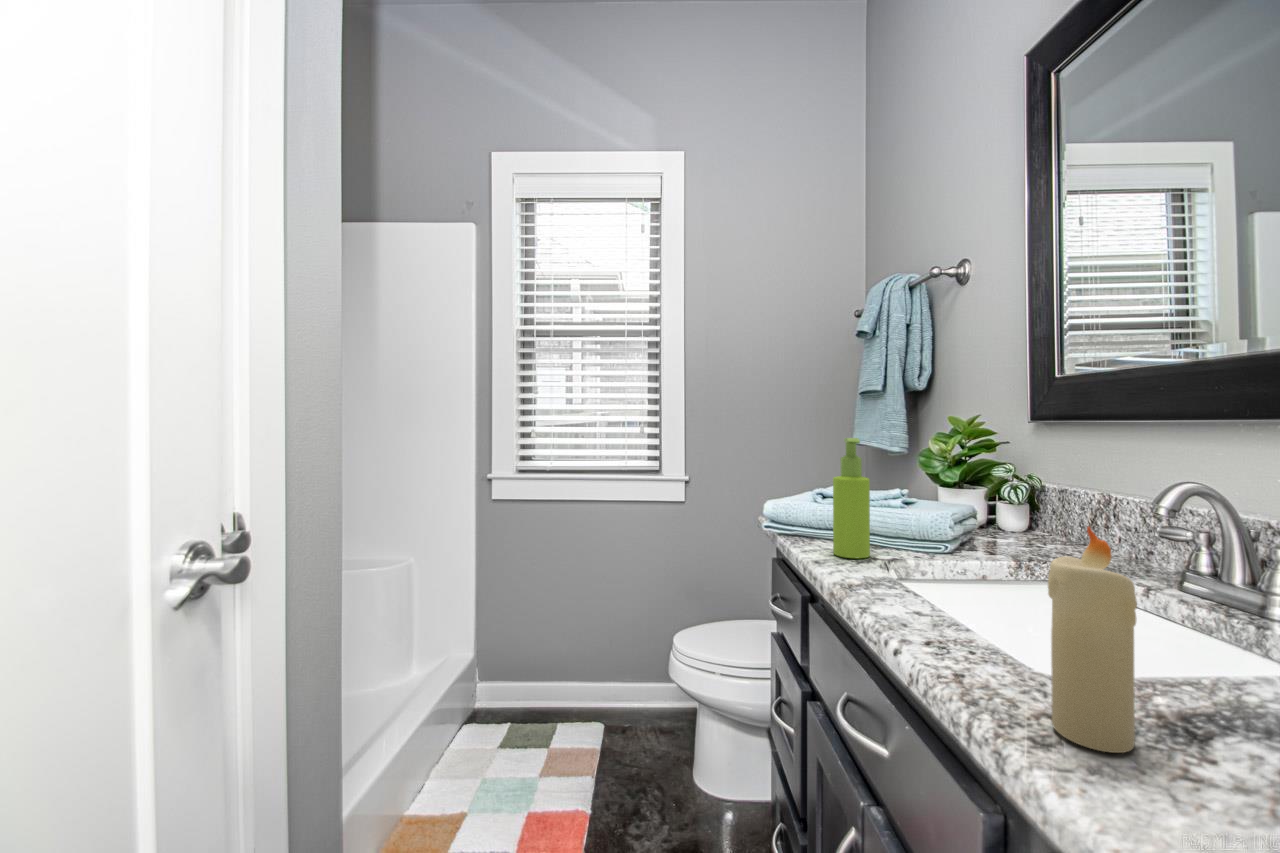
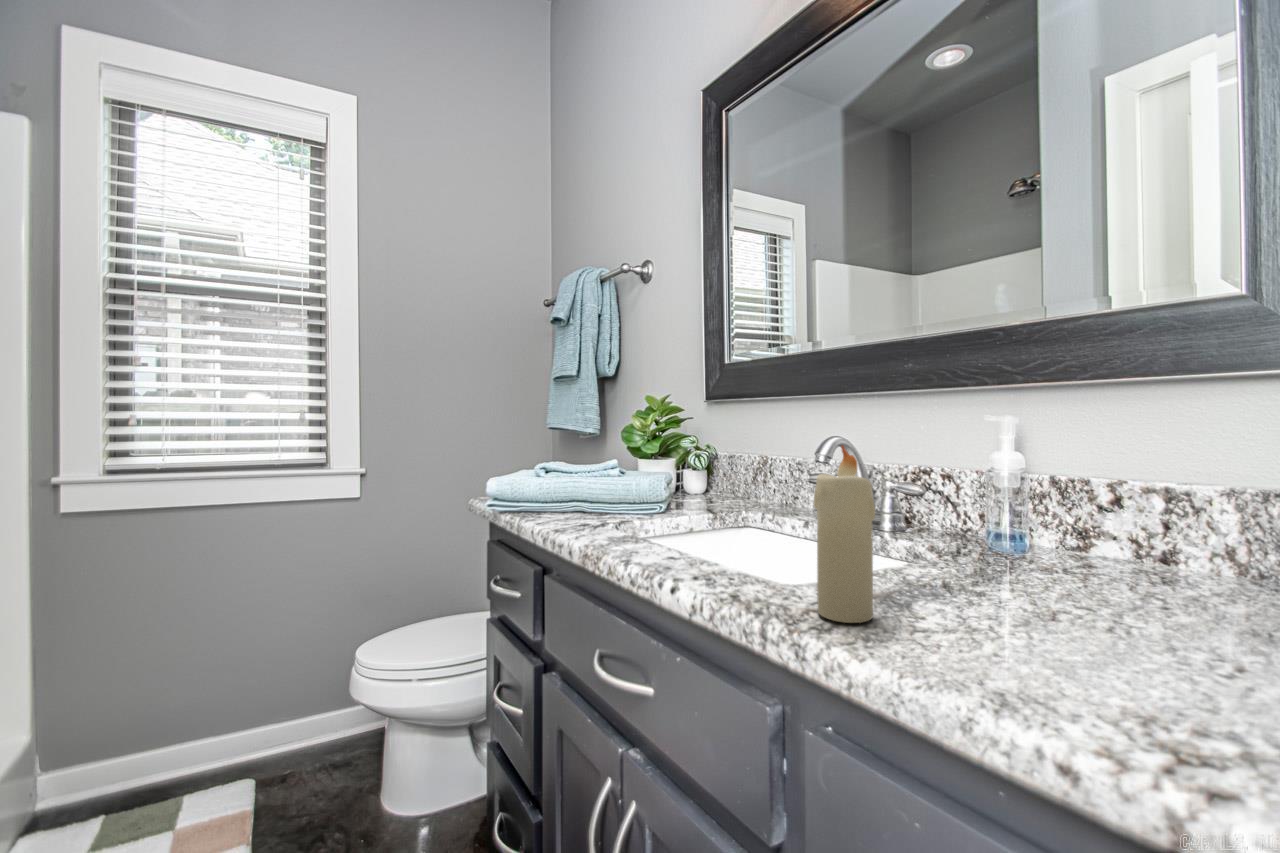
soap dispenser: present [833,438,870,558] -> none [567,407,602,526]

